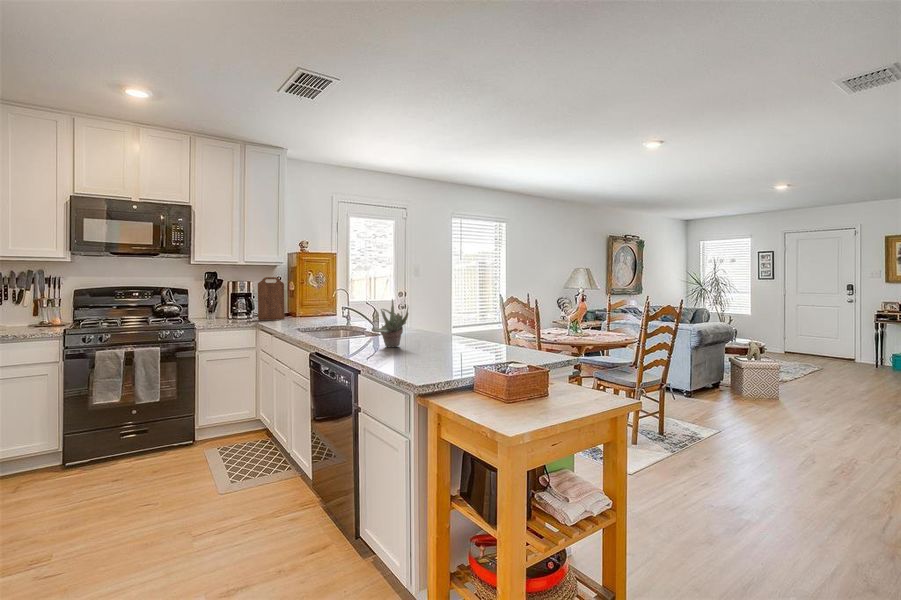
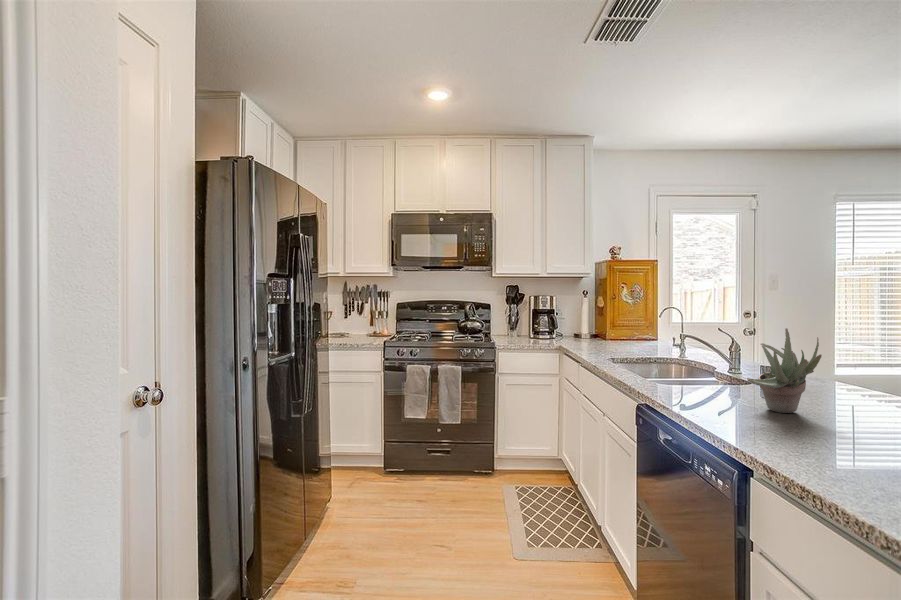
cutting board: present [258,277,285,320] -> none [561,291,592,342]

